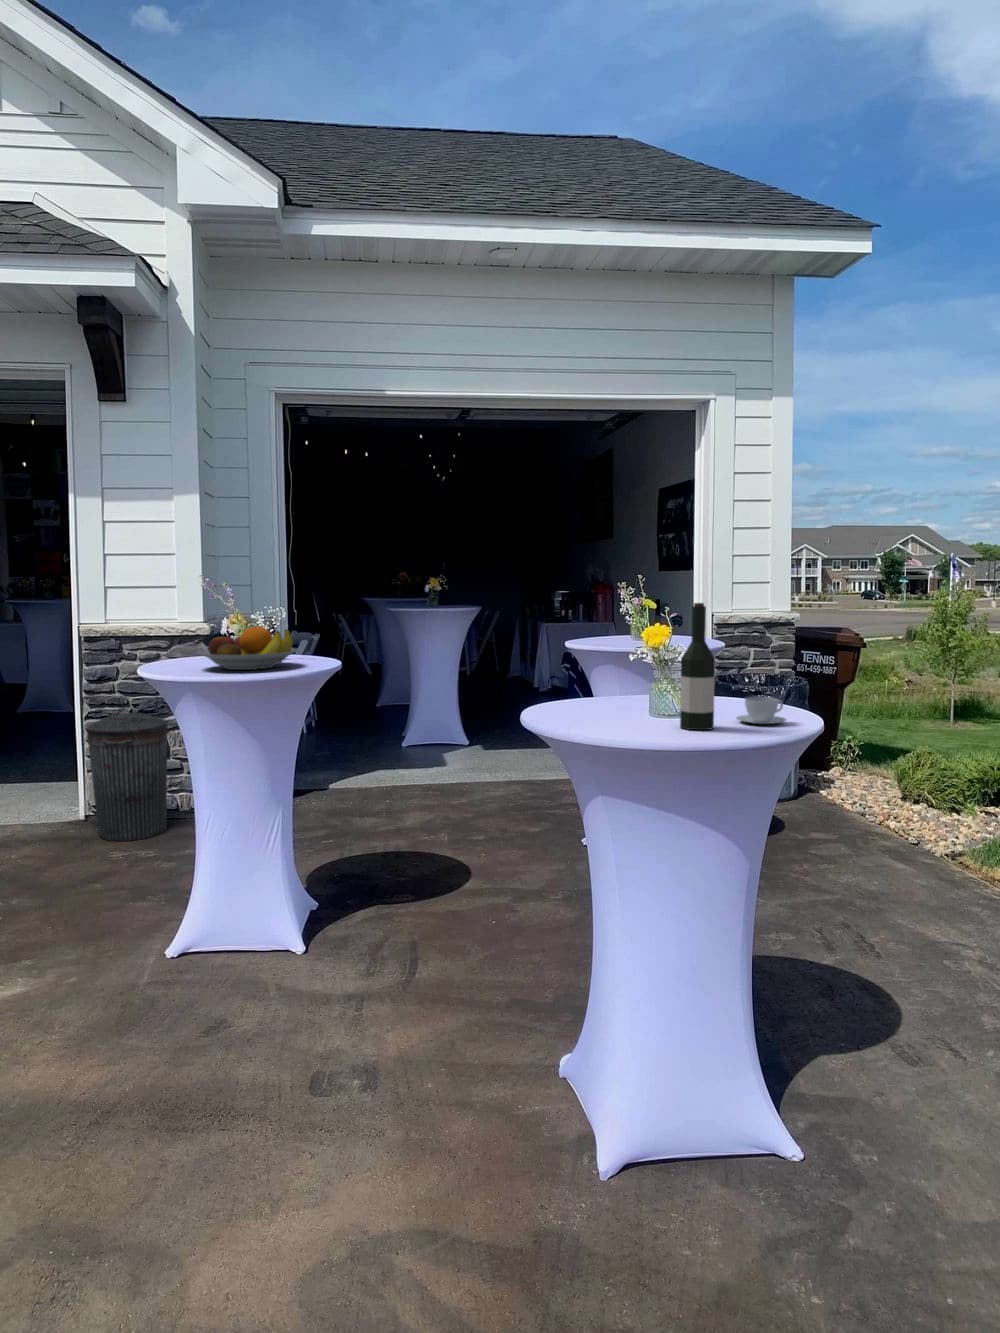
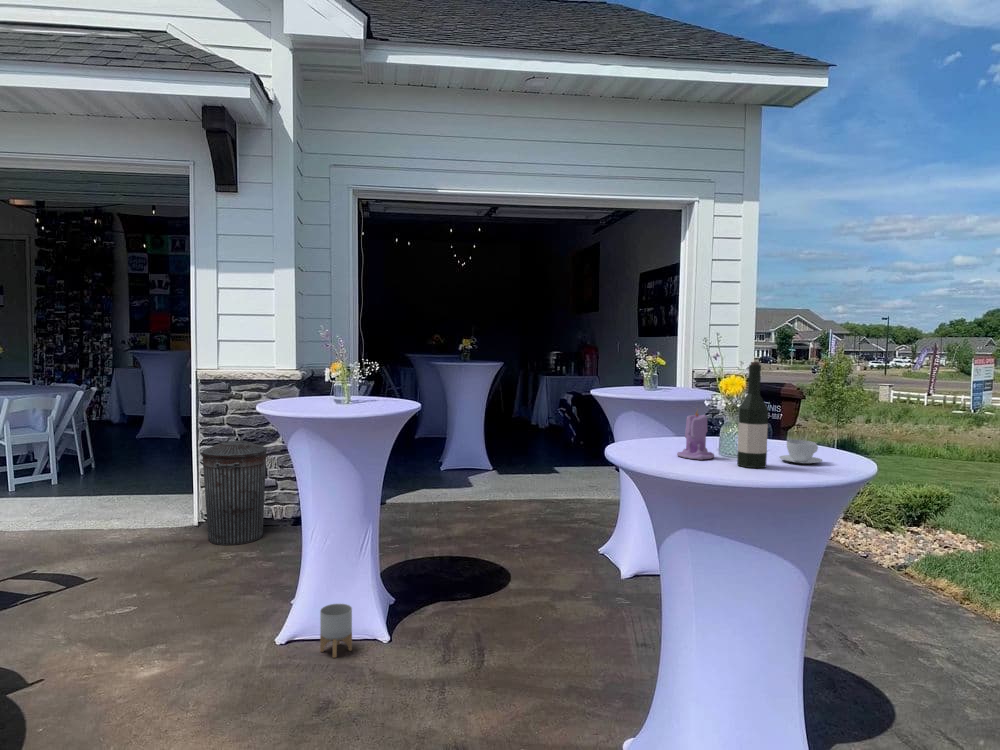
fruit bowl: present [198,626,298,670] -> none [310,374,390,409]
candle: none [616,660,660,722] -> present [677,412,714,460]
planter: none [216,905,257,969] -> present [320,604,352,658]

